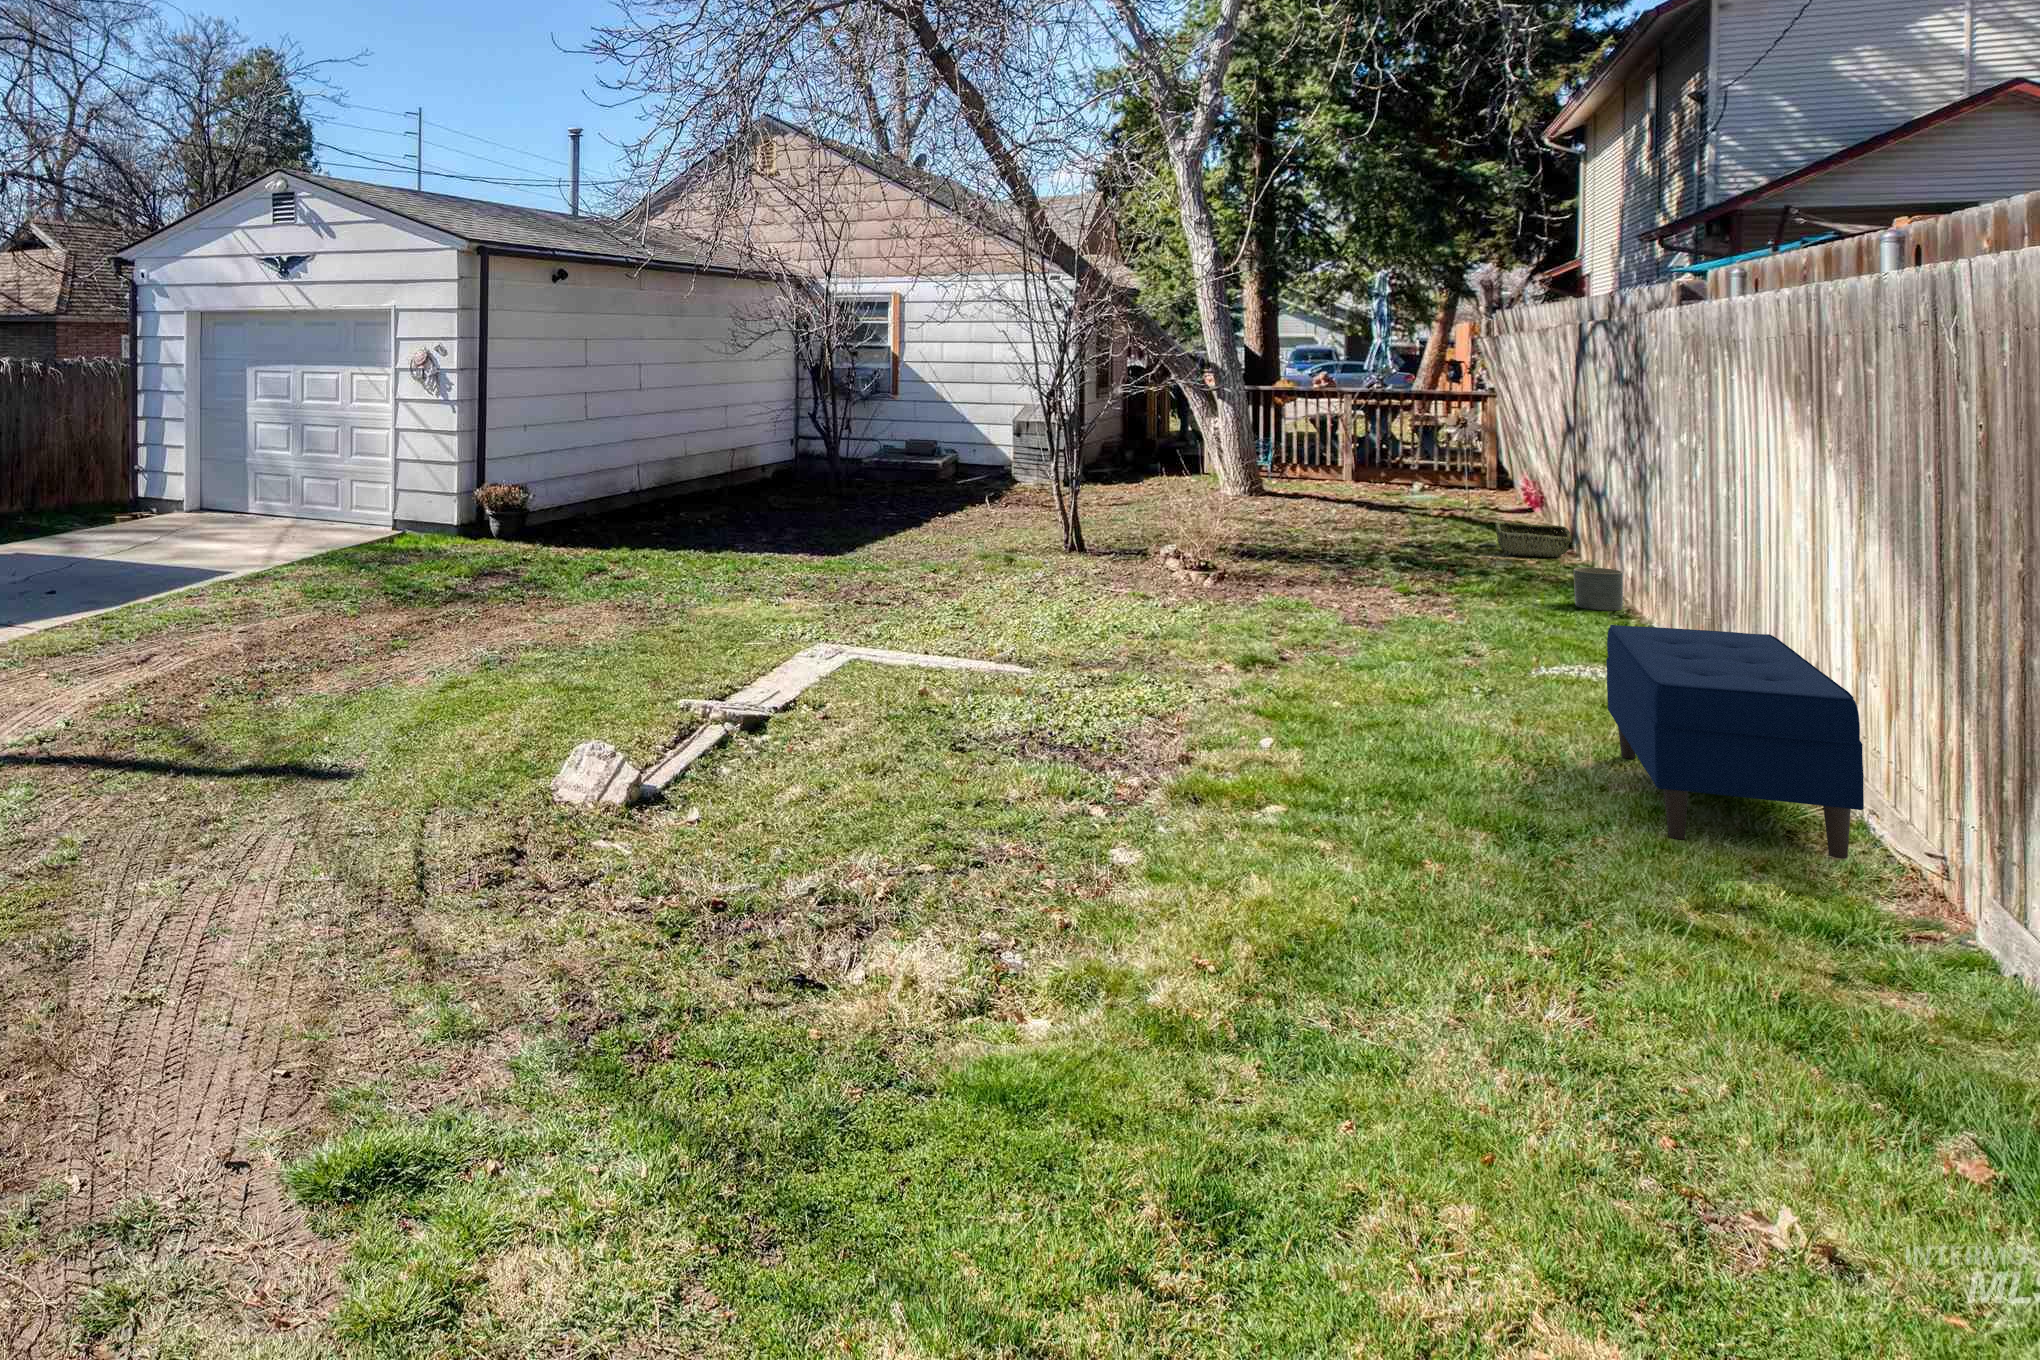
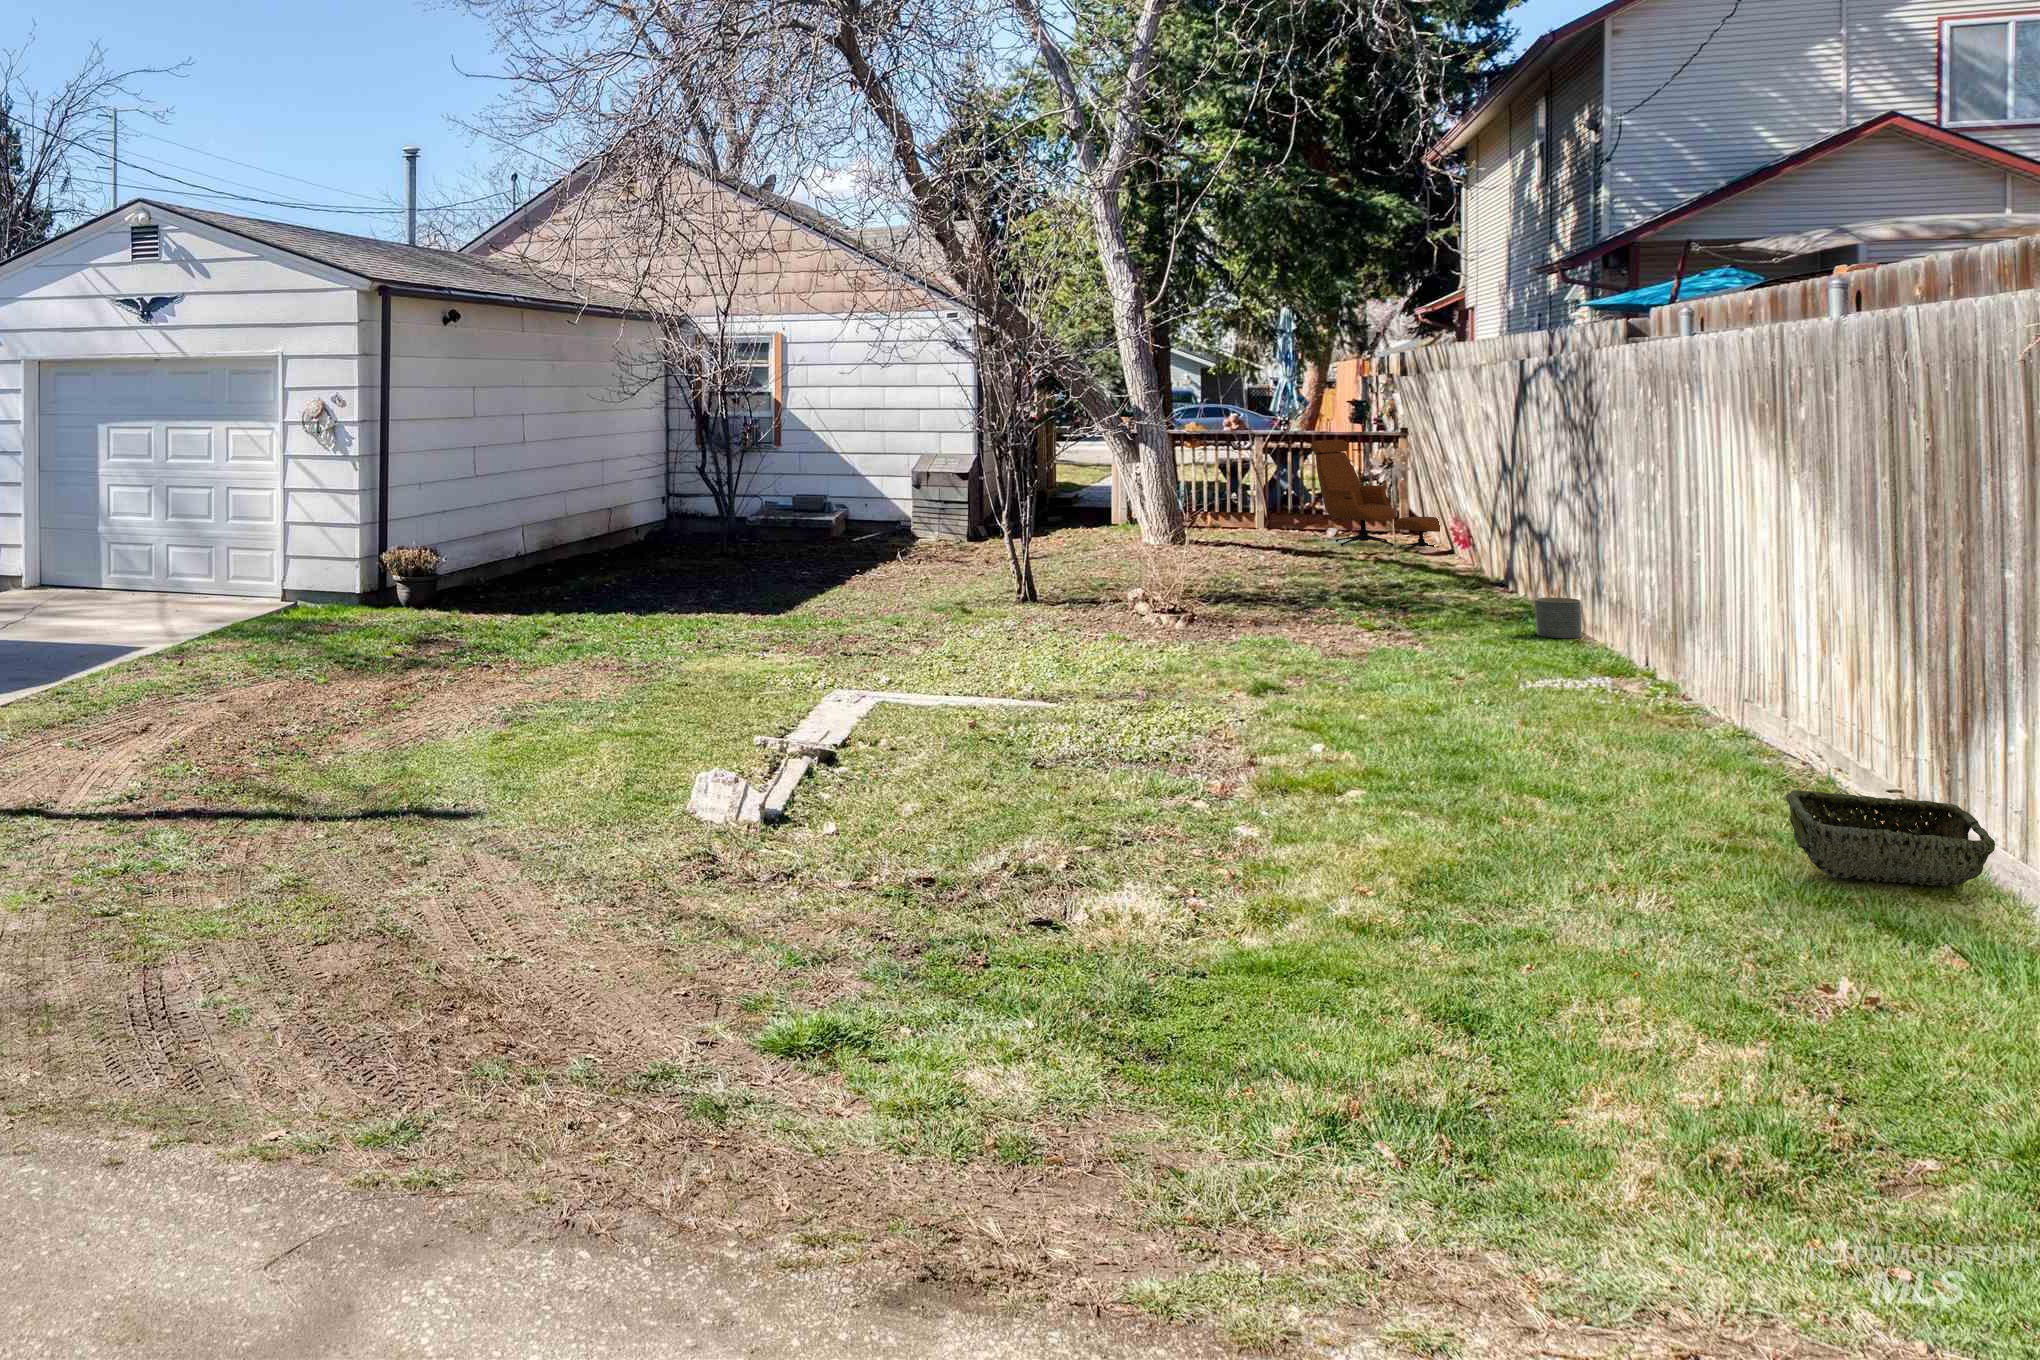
lounge chair: none [1393,399,1524,509] -> present [1312,440,1440,551]
woven basket: present [1495,522,1571,557] -> present [1786,790,1995,886]
bench: present [1606,625,1864,859] -> none [1614,633,1857,819]

